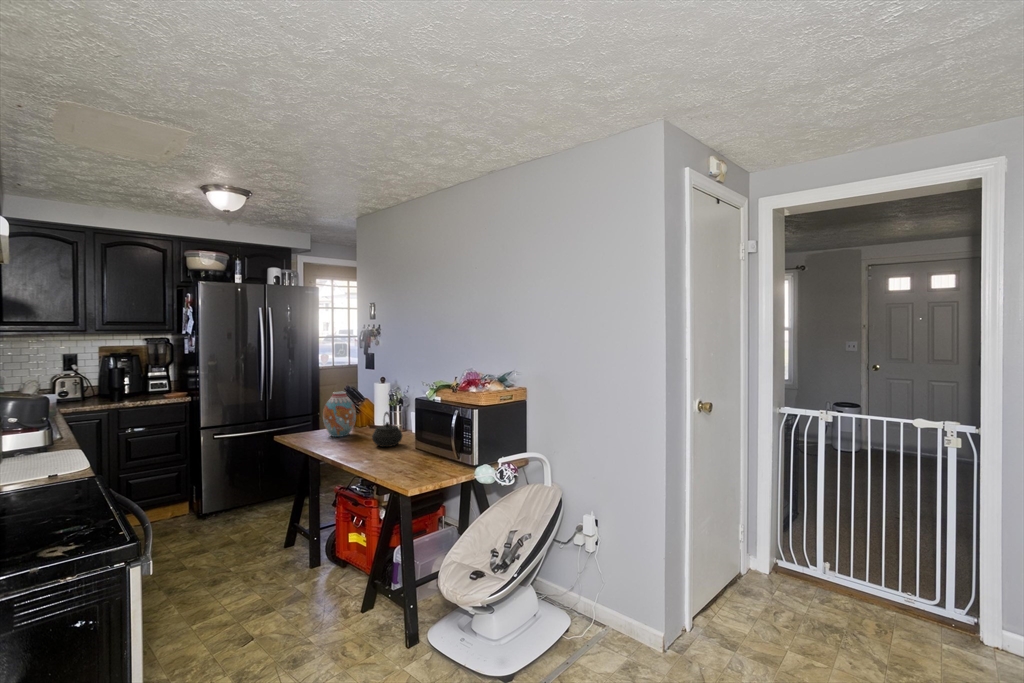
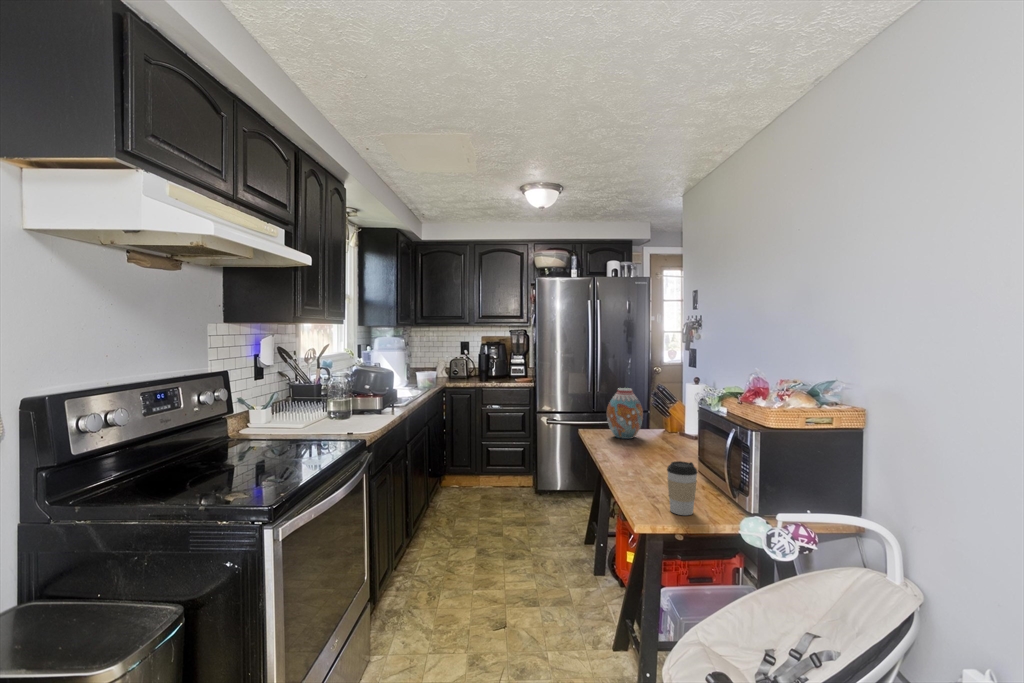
kettle: present [372,412,402,447] -> none [642,417,680,461]
coffee cup: none [427,436,448,474] -> present [667,461,697,515]

